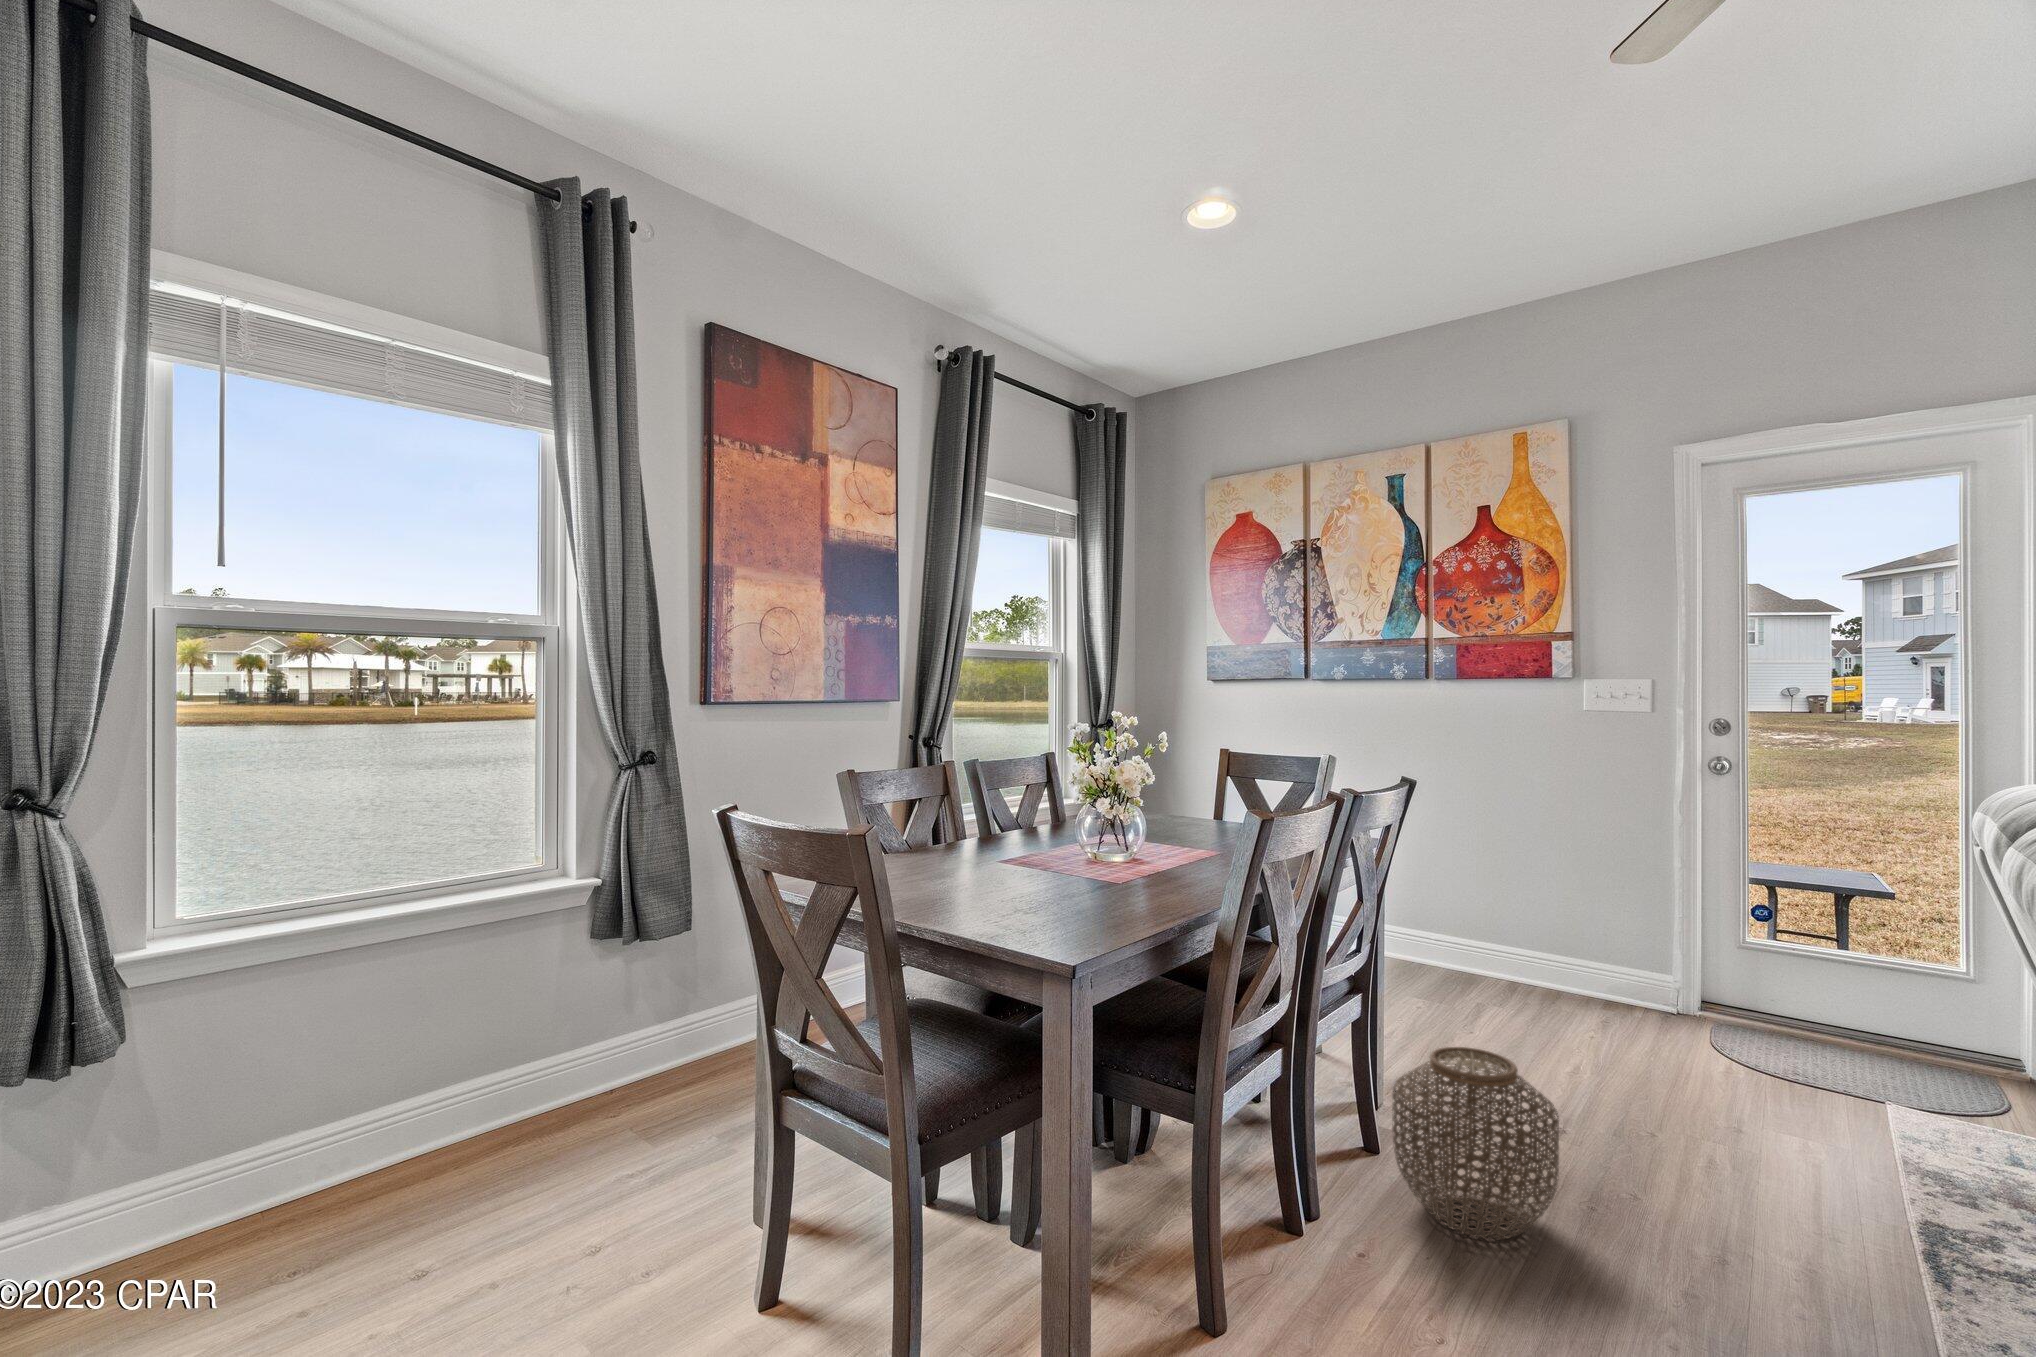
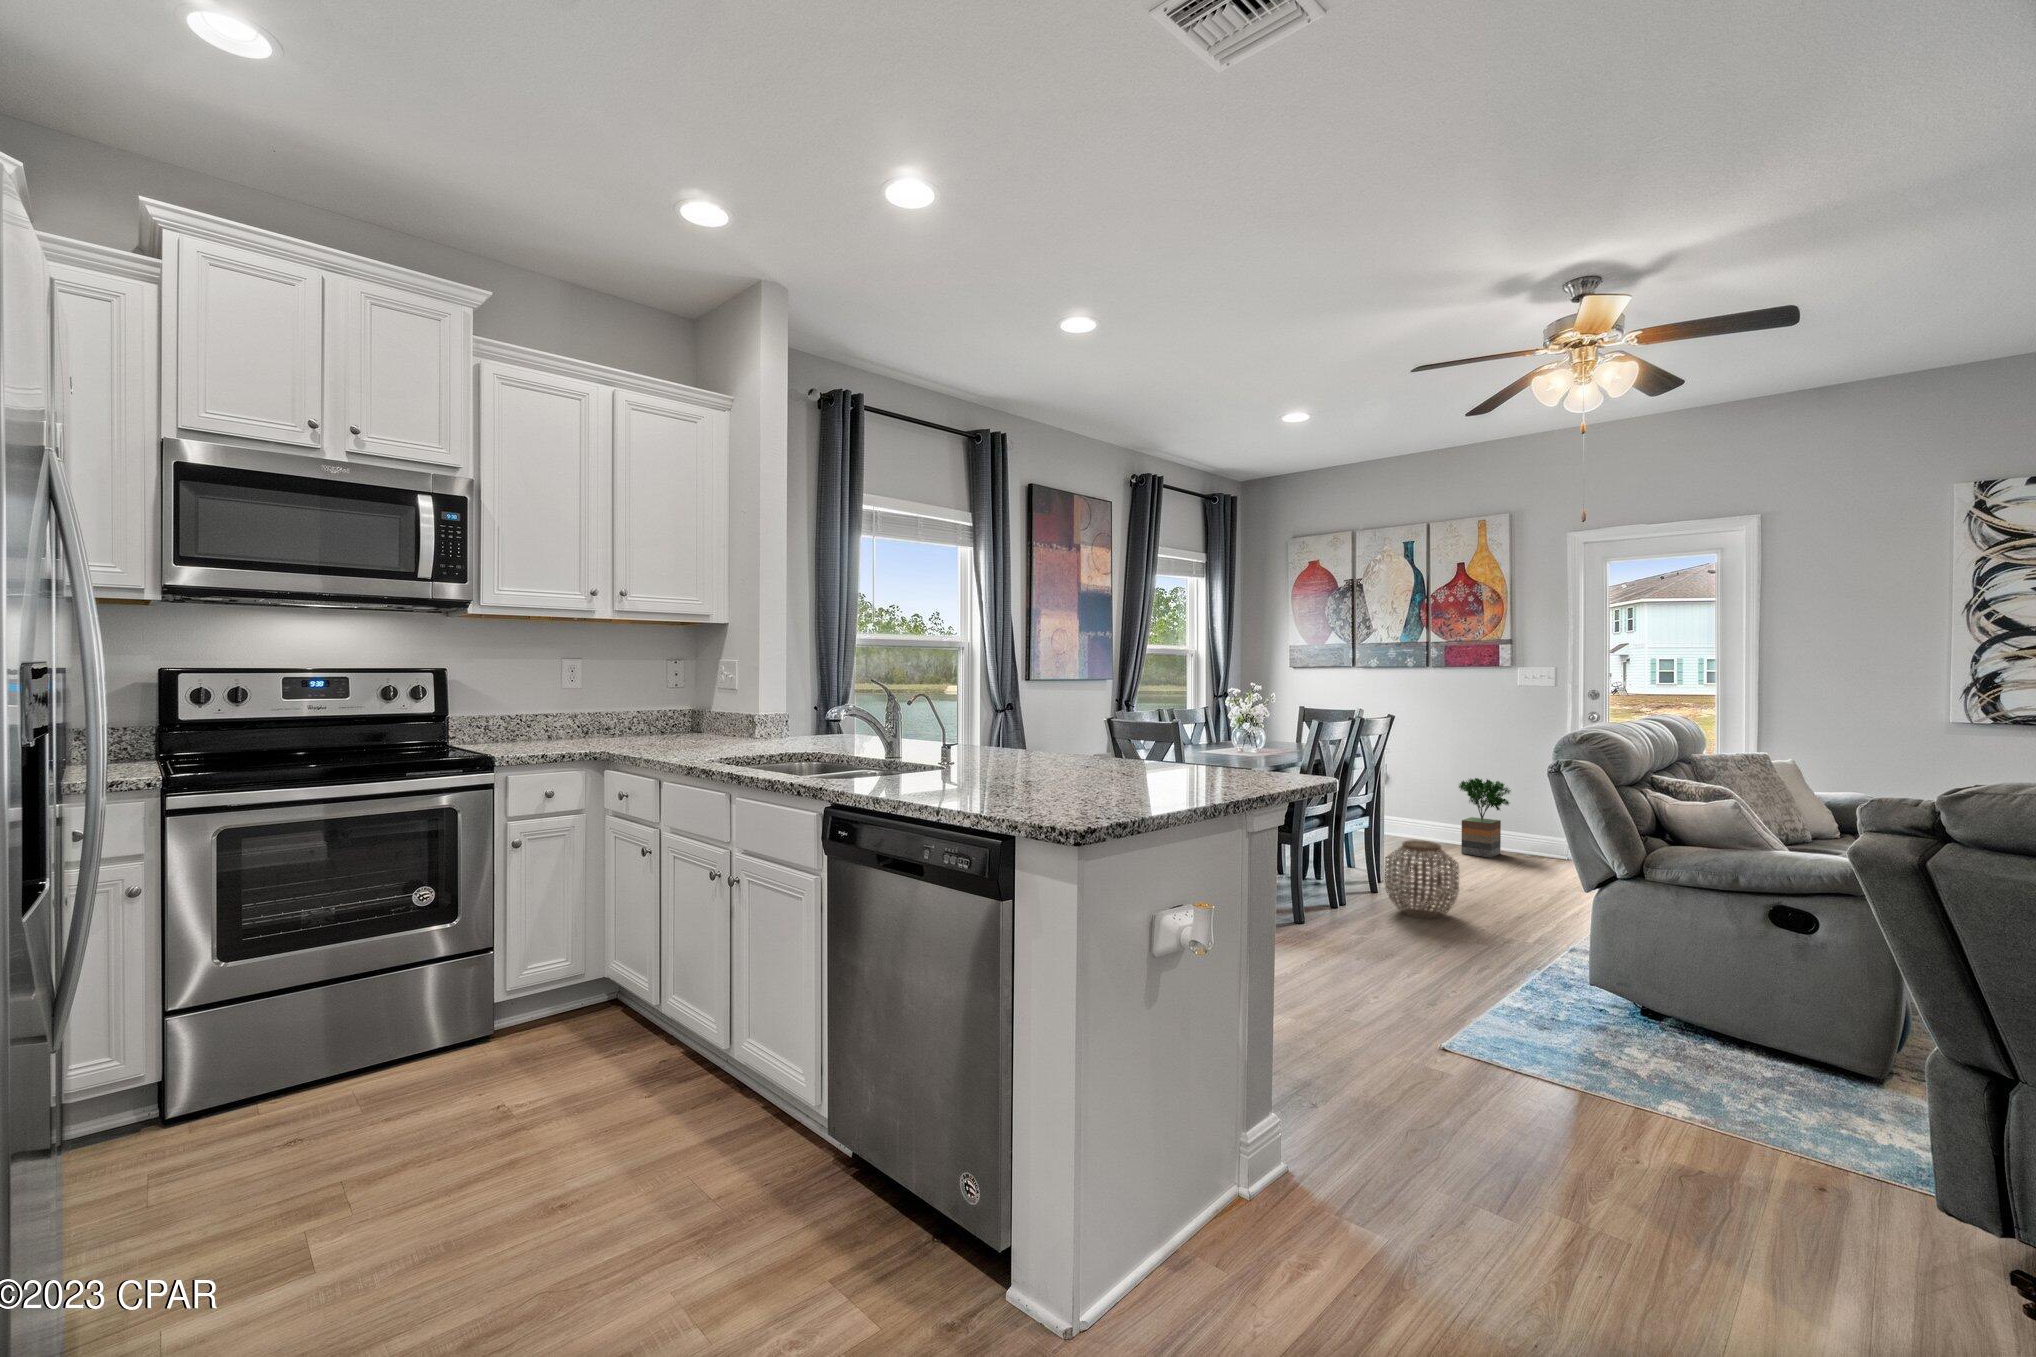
potted tree: none [1483,867,1581,1011] -> present [1459,778,1511,858]

